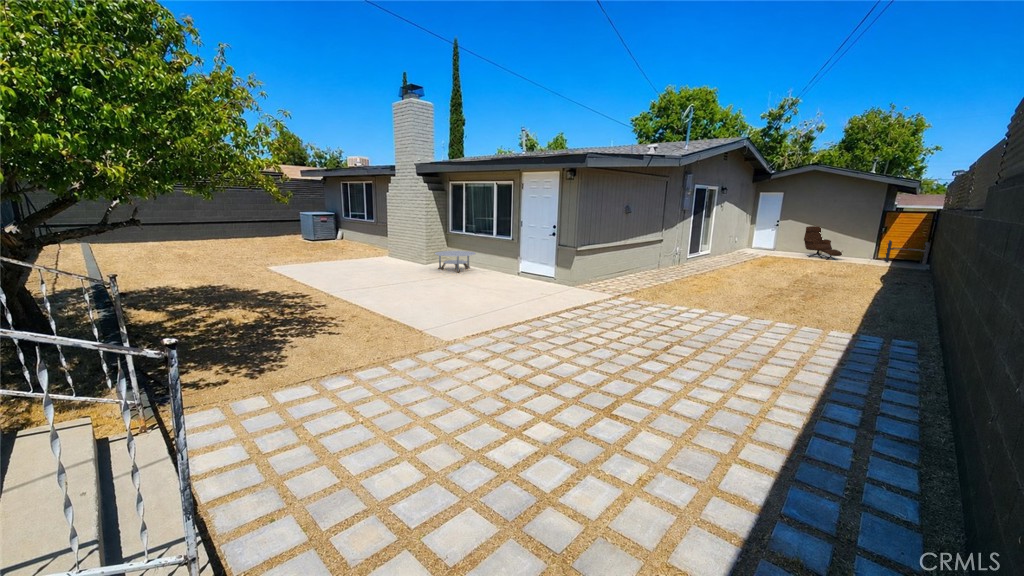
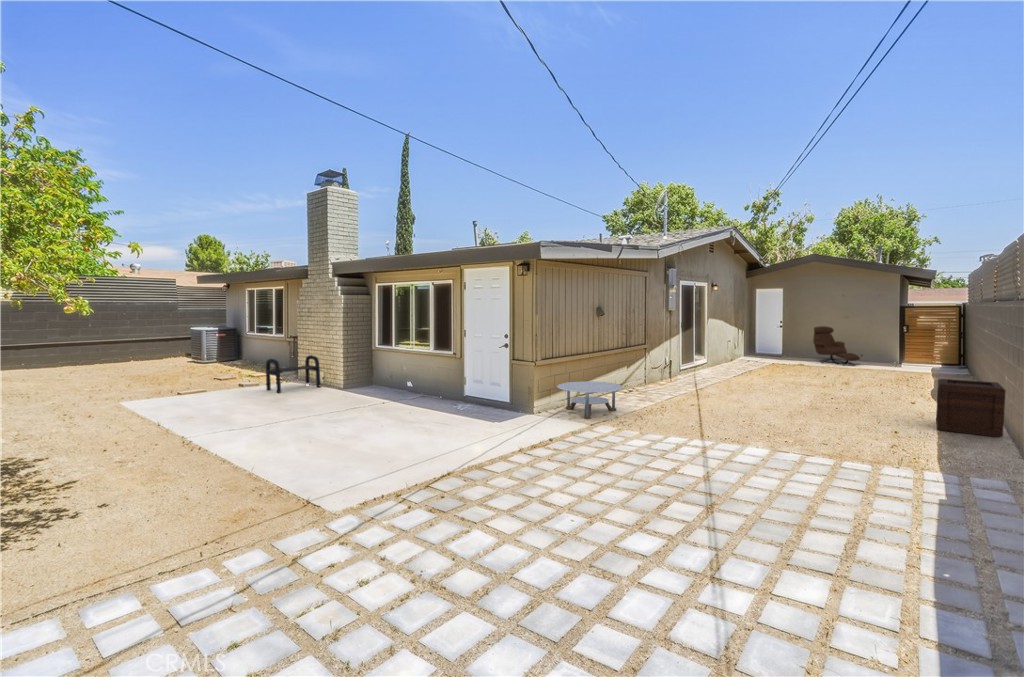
bench: present [885,240,930,265] -> present [266,355,320,393]
round table: present [435,251,476,273] -> present [557,381,623,419]
wooden crate: none [884,271,942,317] -> present [936,379,1006,437]

